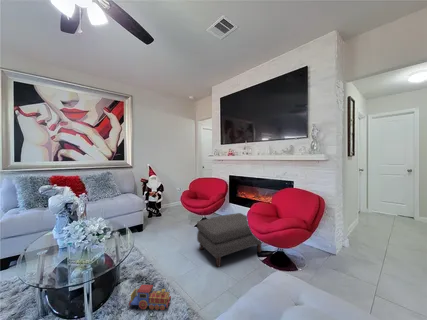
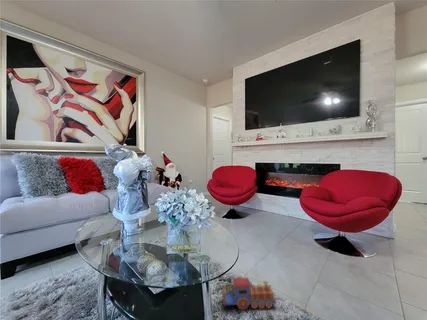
ottoman: present [197,213,263,267] -> none [248,199,323,256]

